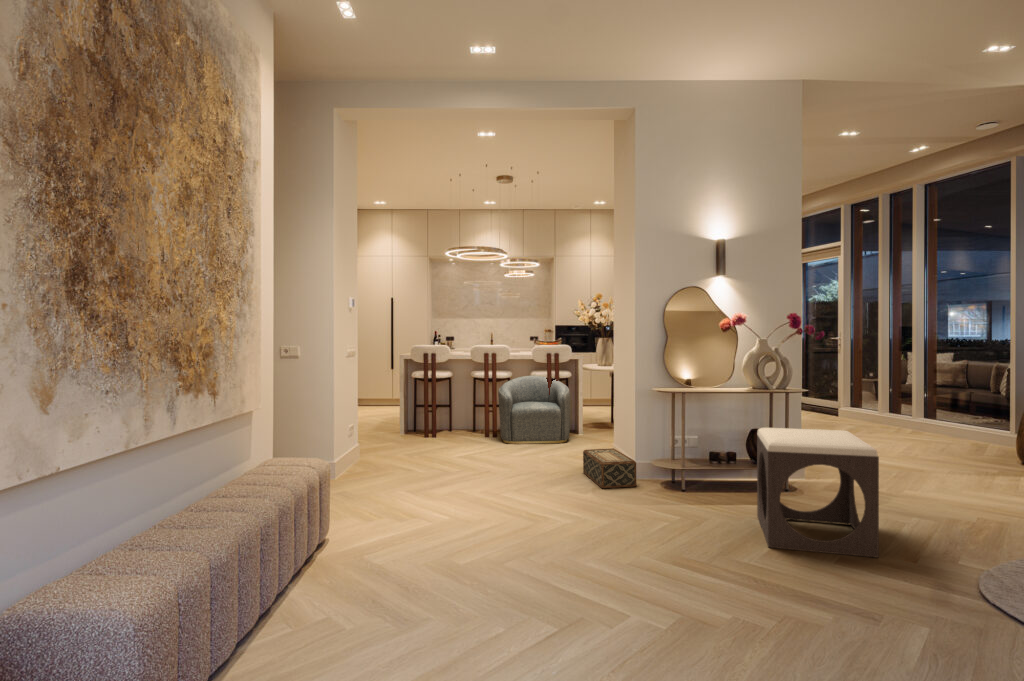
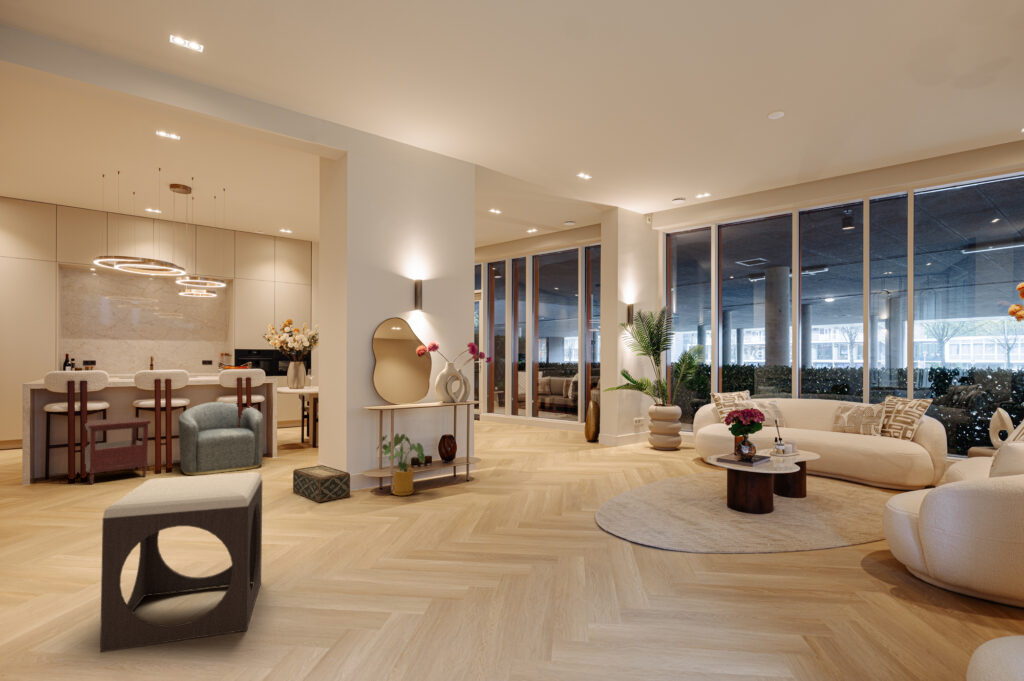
side table: none [429,387,476,442] -> present [85,417,151,484]
house plant: none [666,422,722,495] -> present [377,434,425,496]
footstool: present [757,428,879,558] -> present [100,472,262,652]

